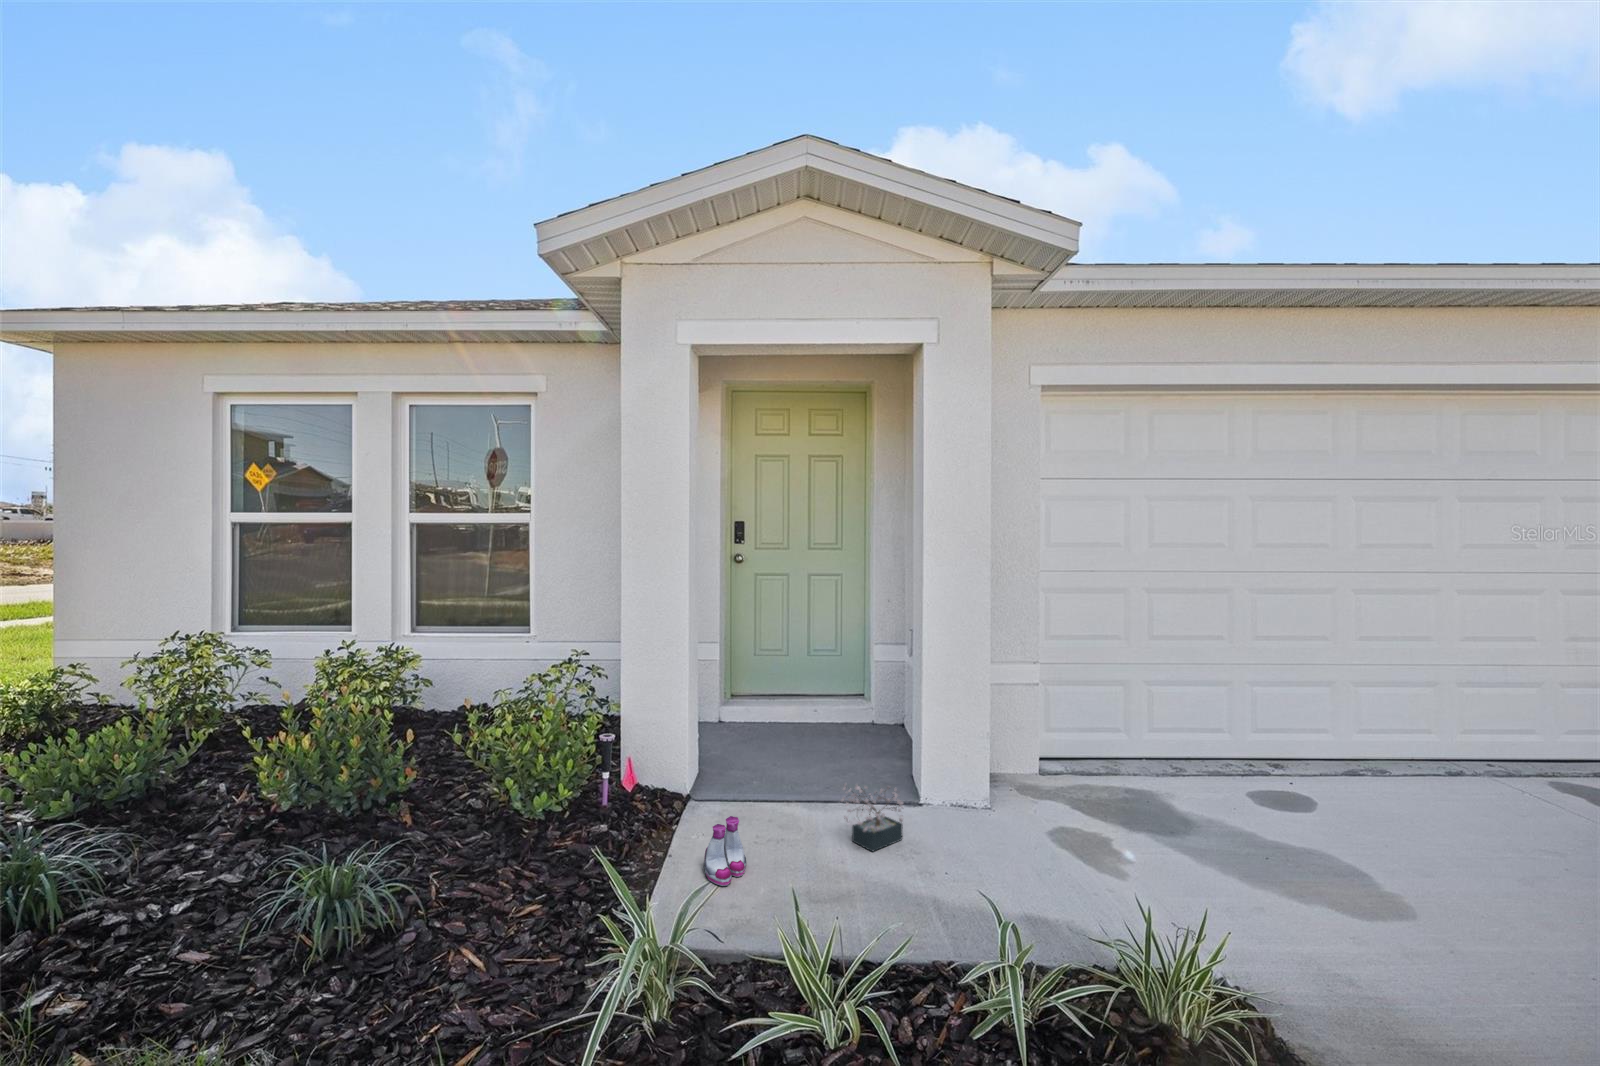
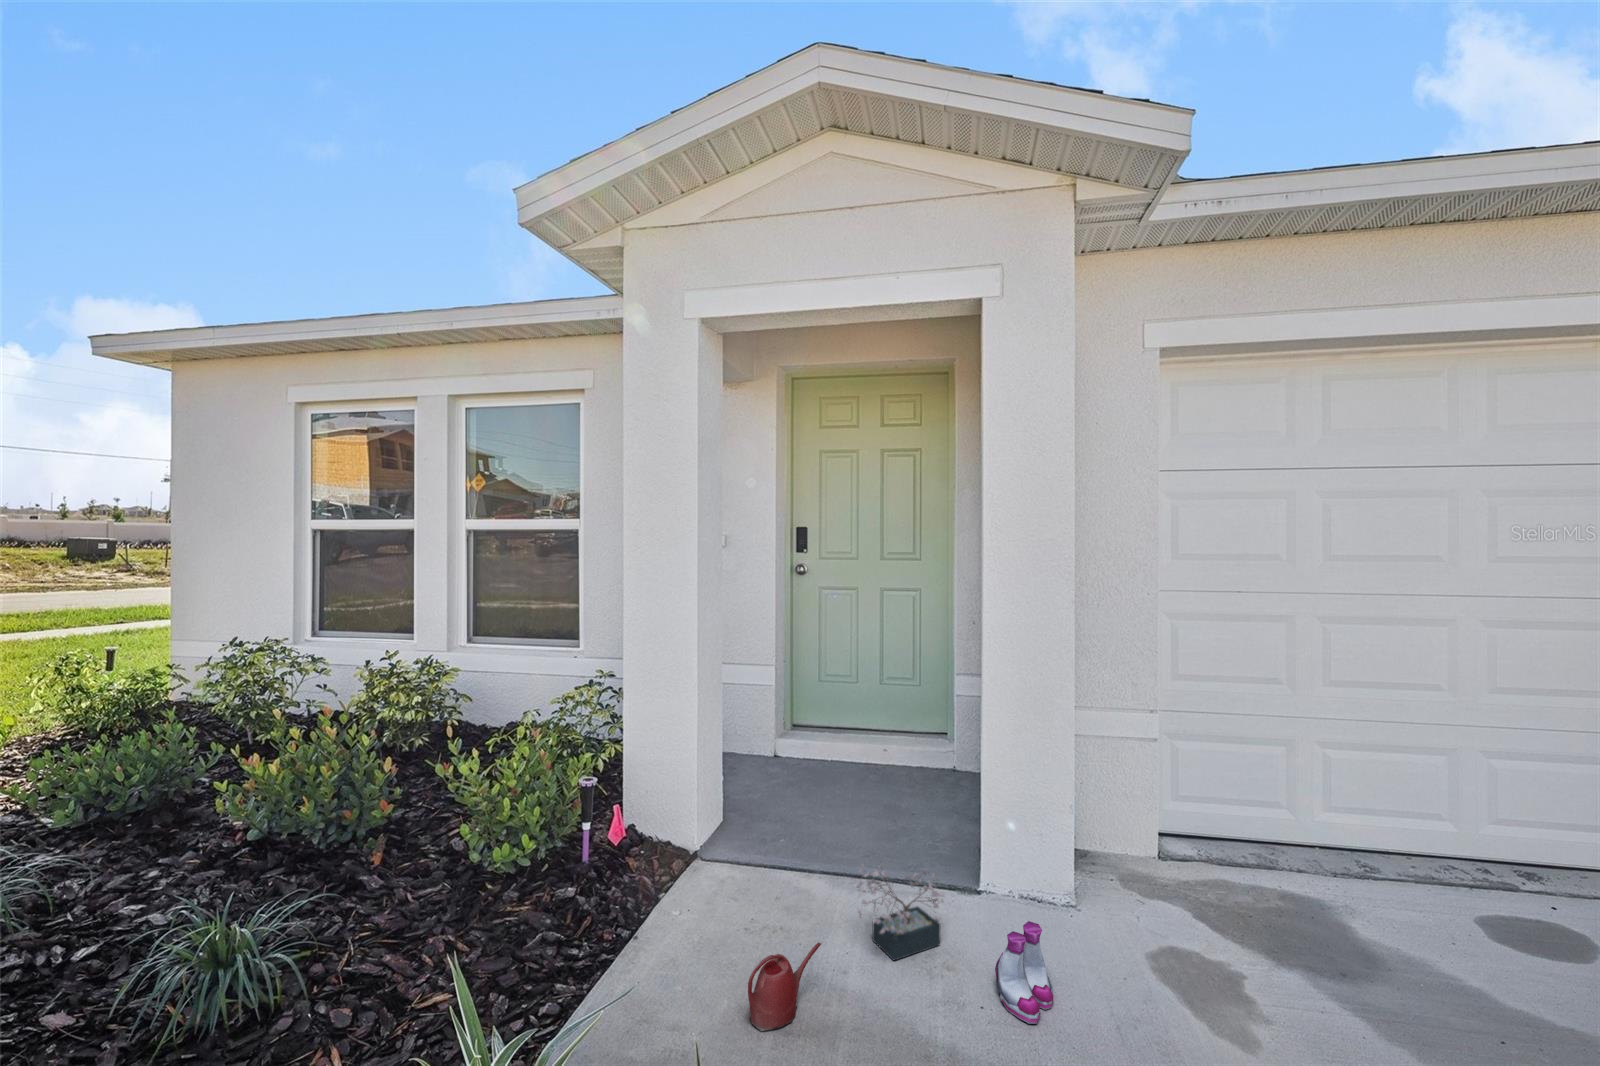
boots: present [704,816,746,886] -> present [995,921,1053,1024]
watering can: none [781,838,827,901] -> present [748,942,821,1031]

